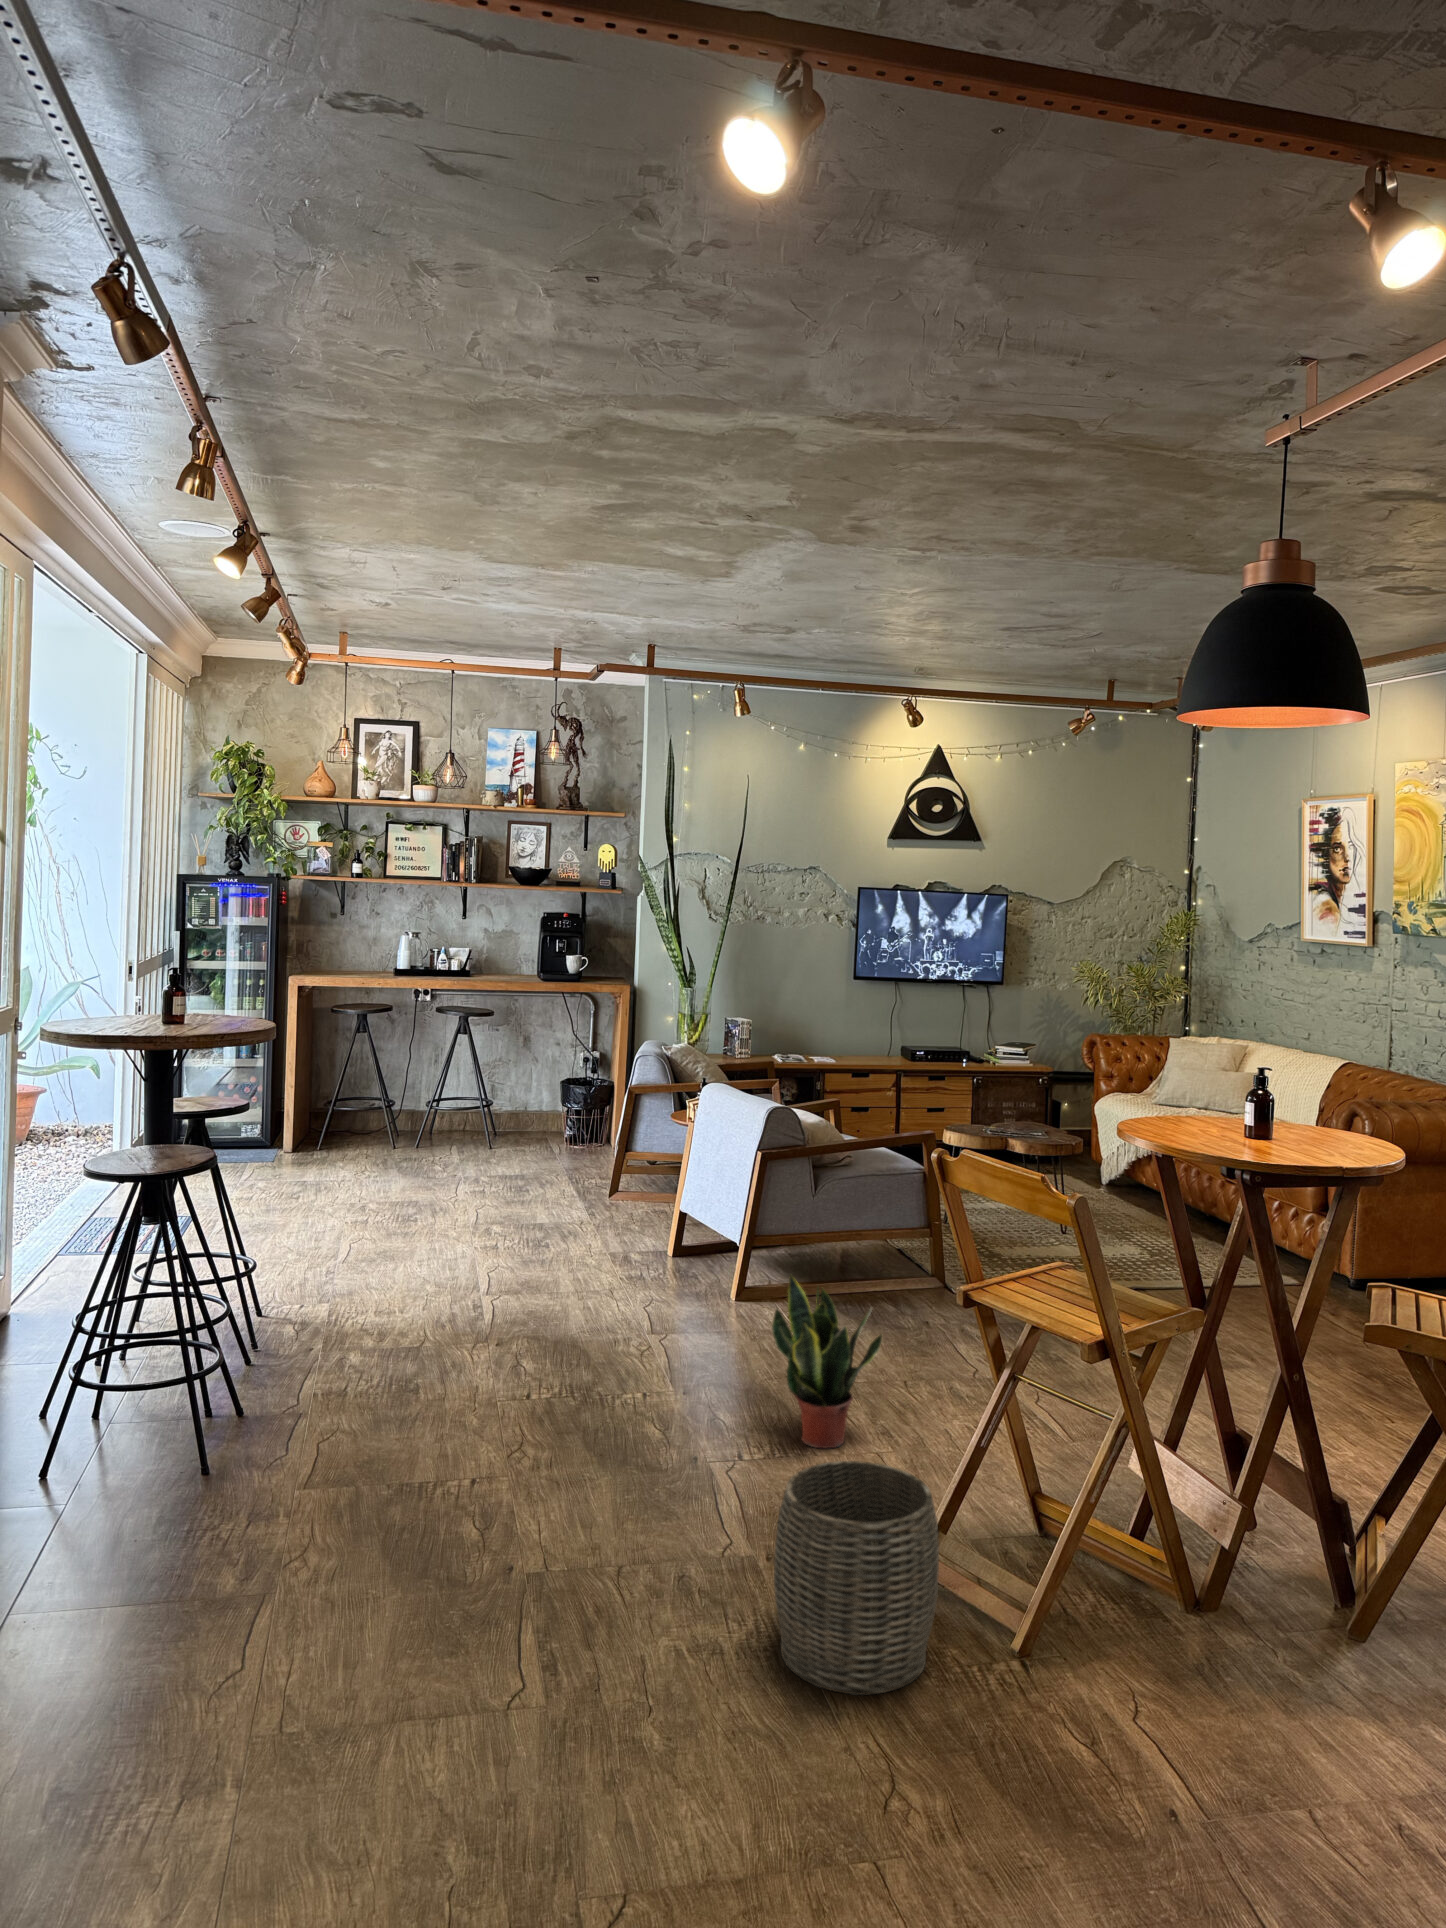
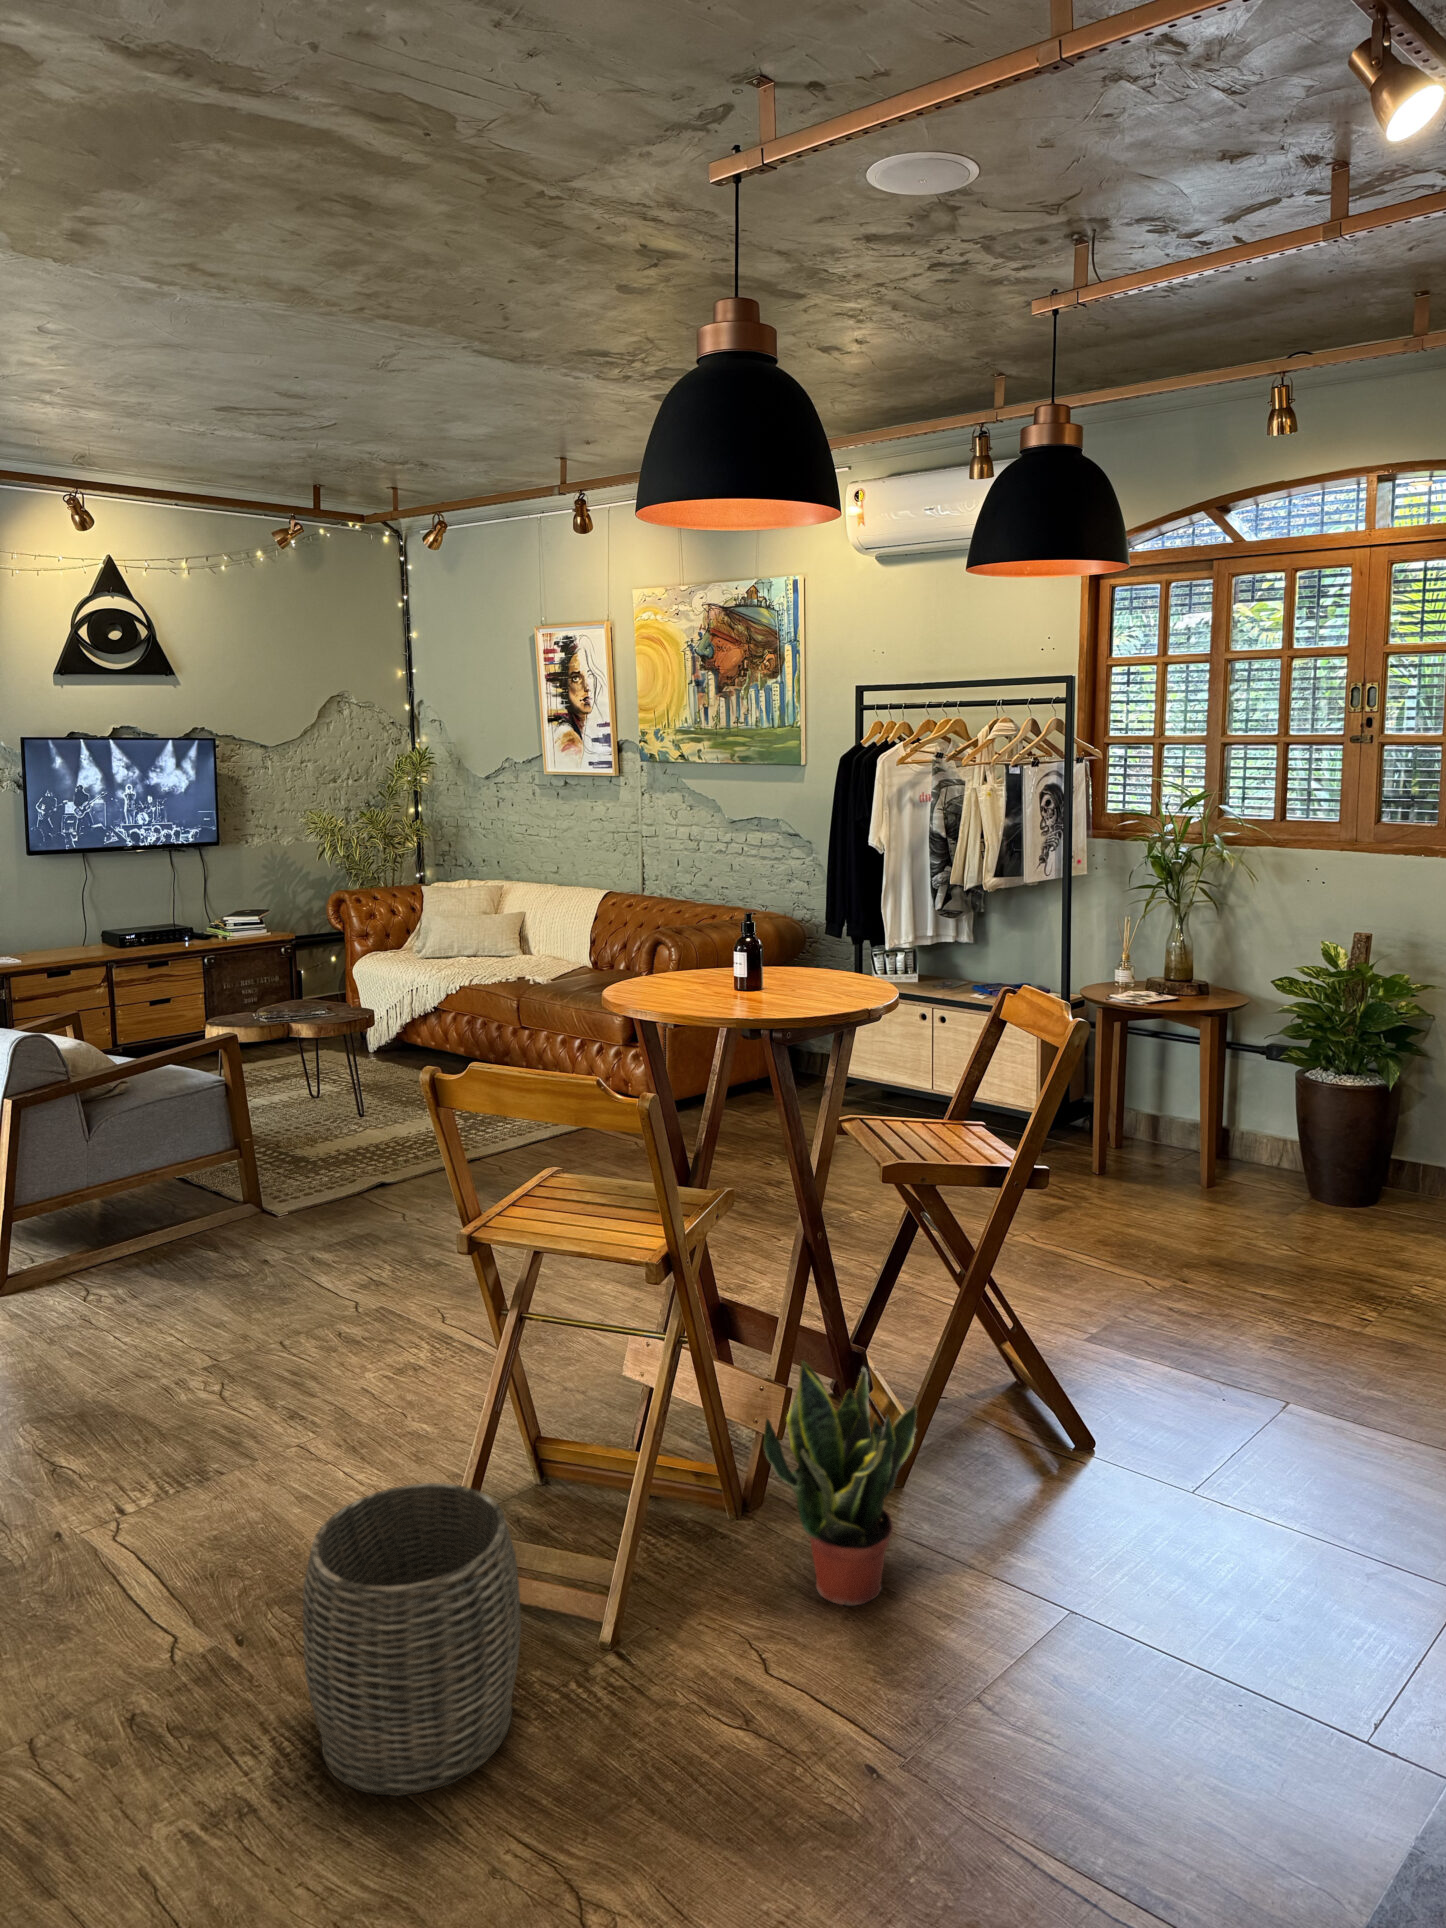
potted plant: present [772,1276,882,1448] -> present [764,1361,917,1606]

